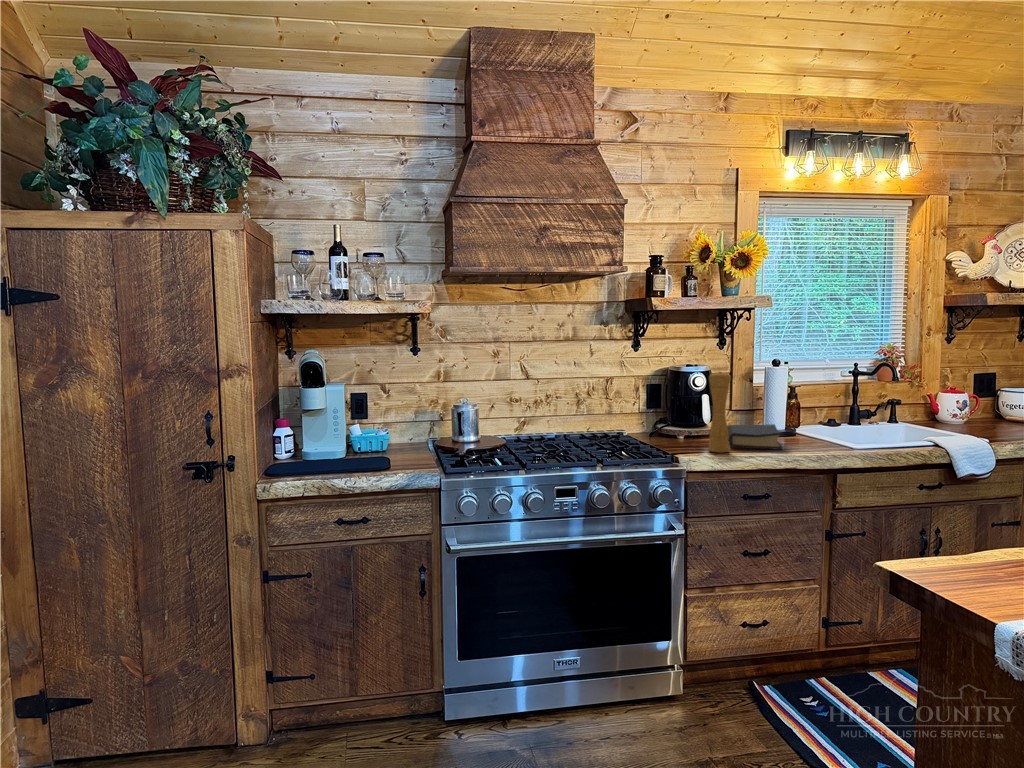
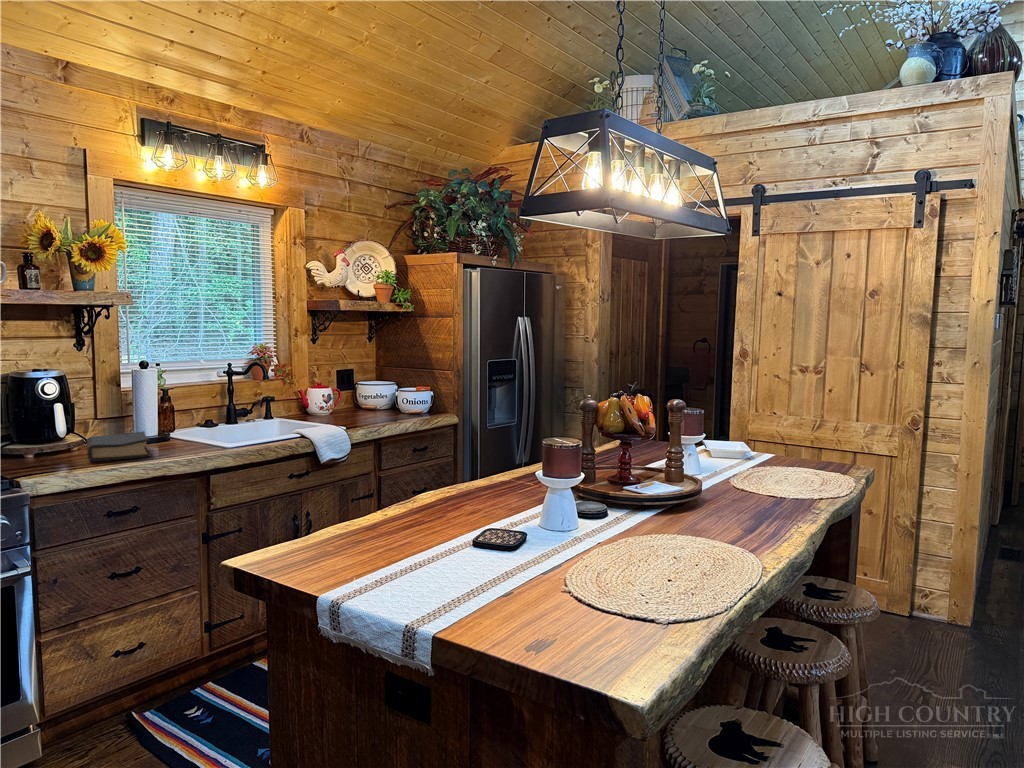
pepper mill: present [709,372,731,453] -> none [55,377,86,469]

